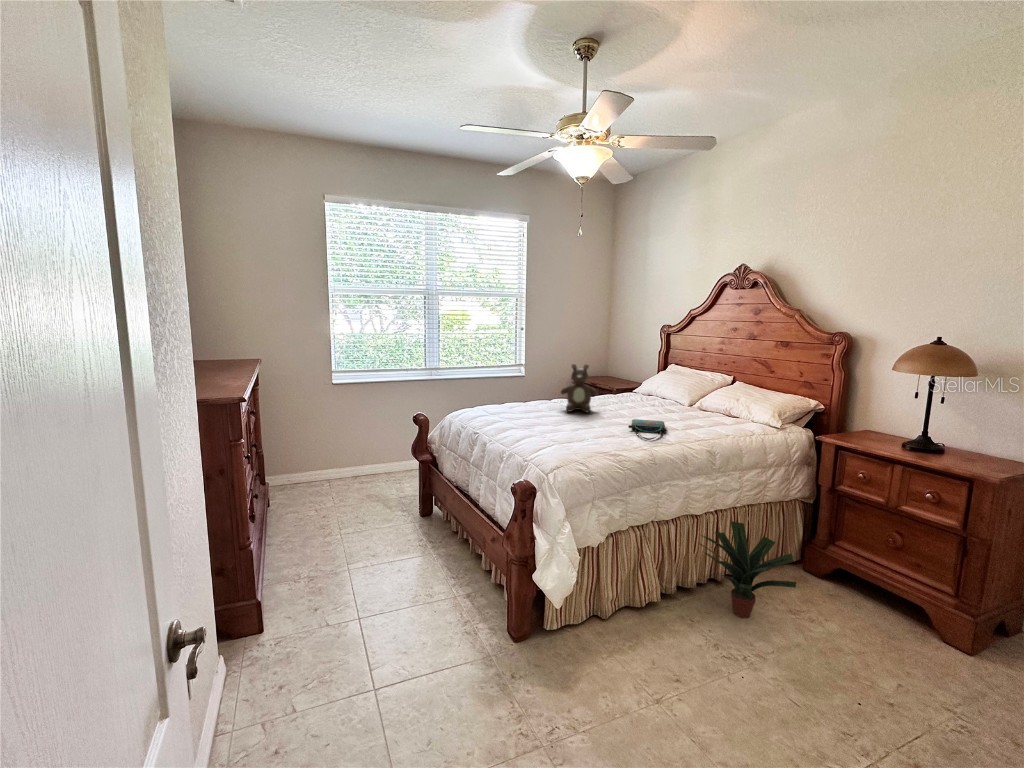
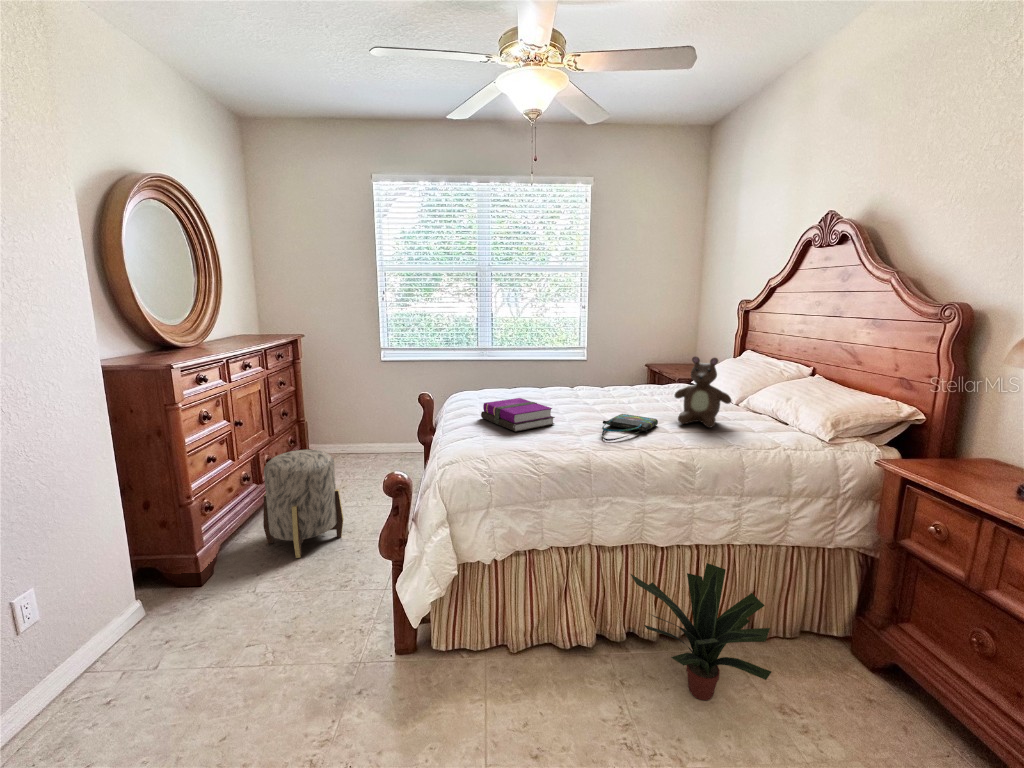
teddy bear: present [561,364,598,412] -> present [675,356,731,428]
notebook: none [528,412,593,439] -> present [481,398,555,432]
ottoman: none [294,479,375,590] -> present [263,450,344,558]

